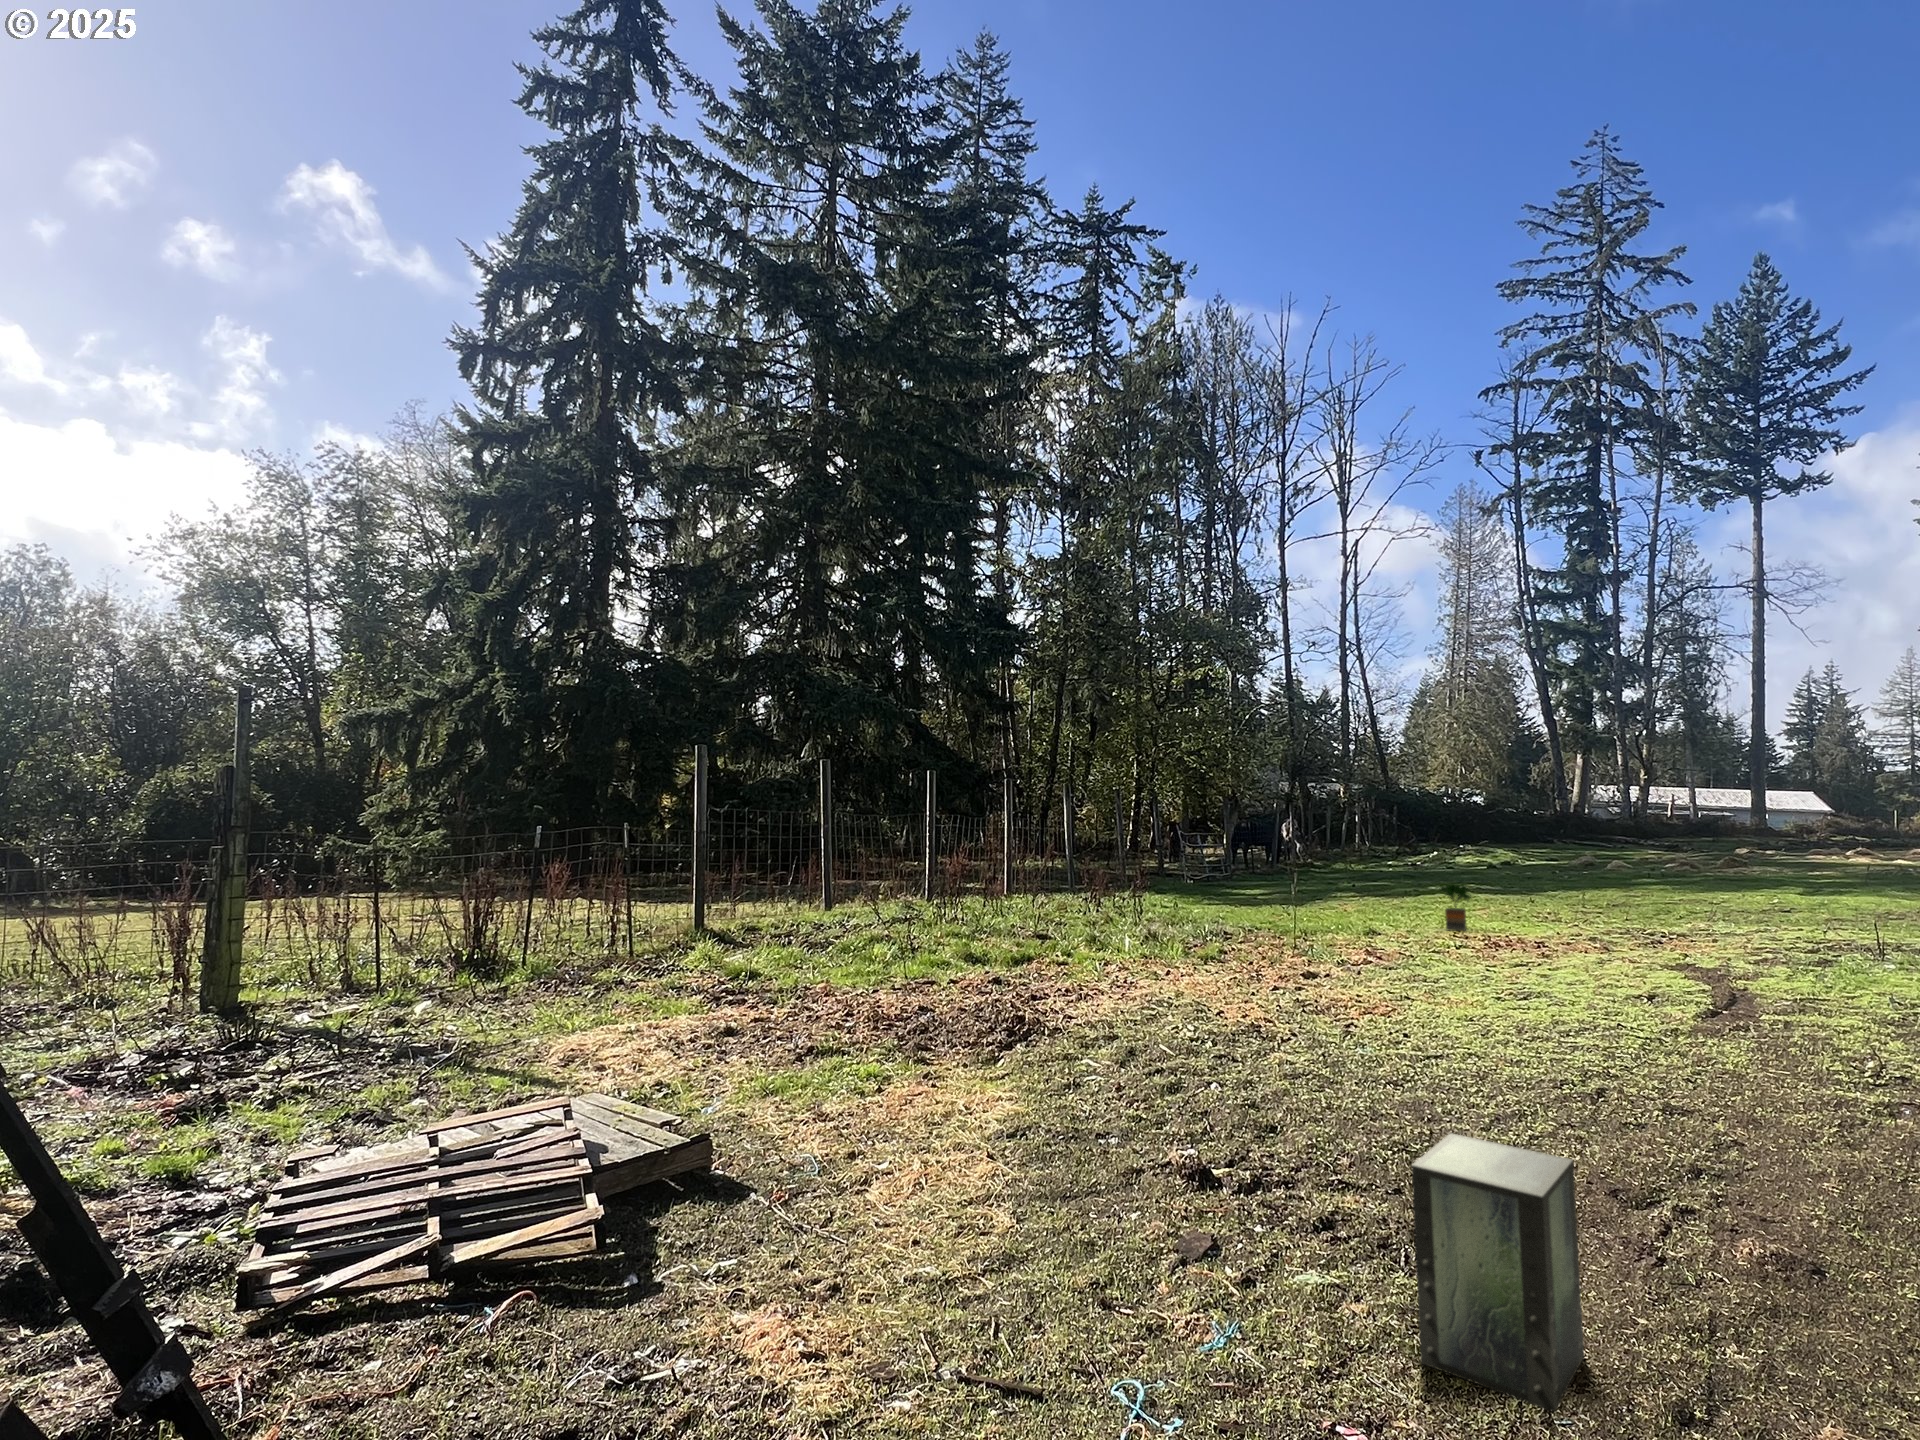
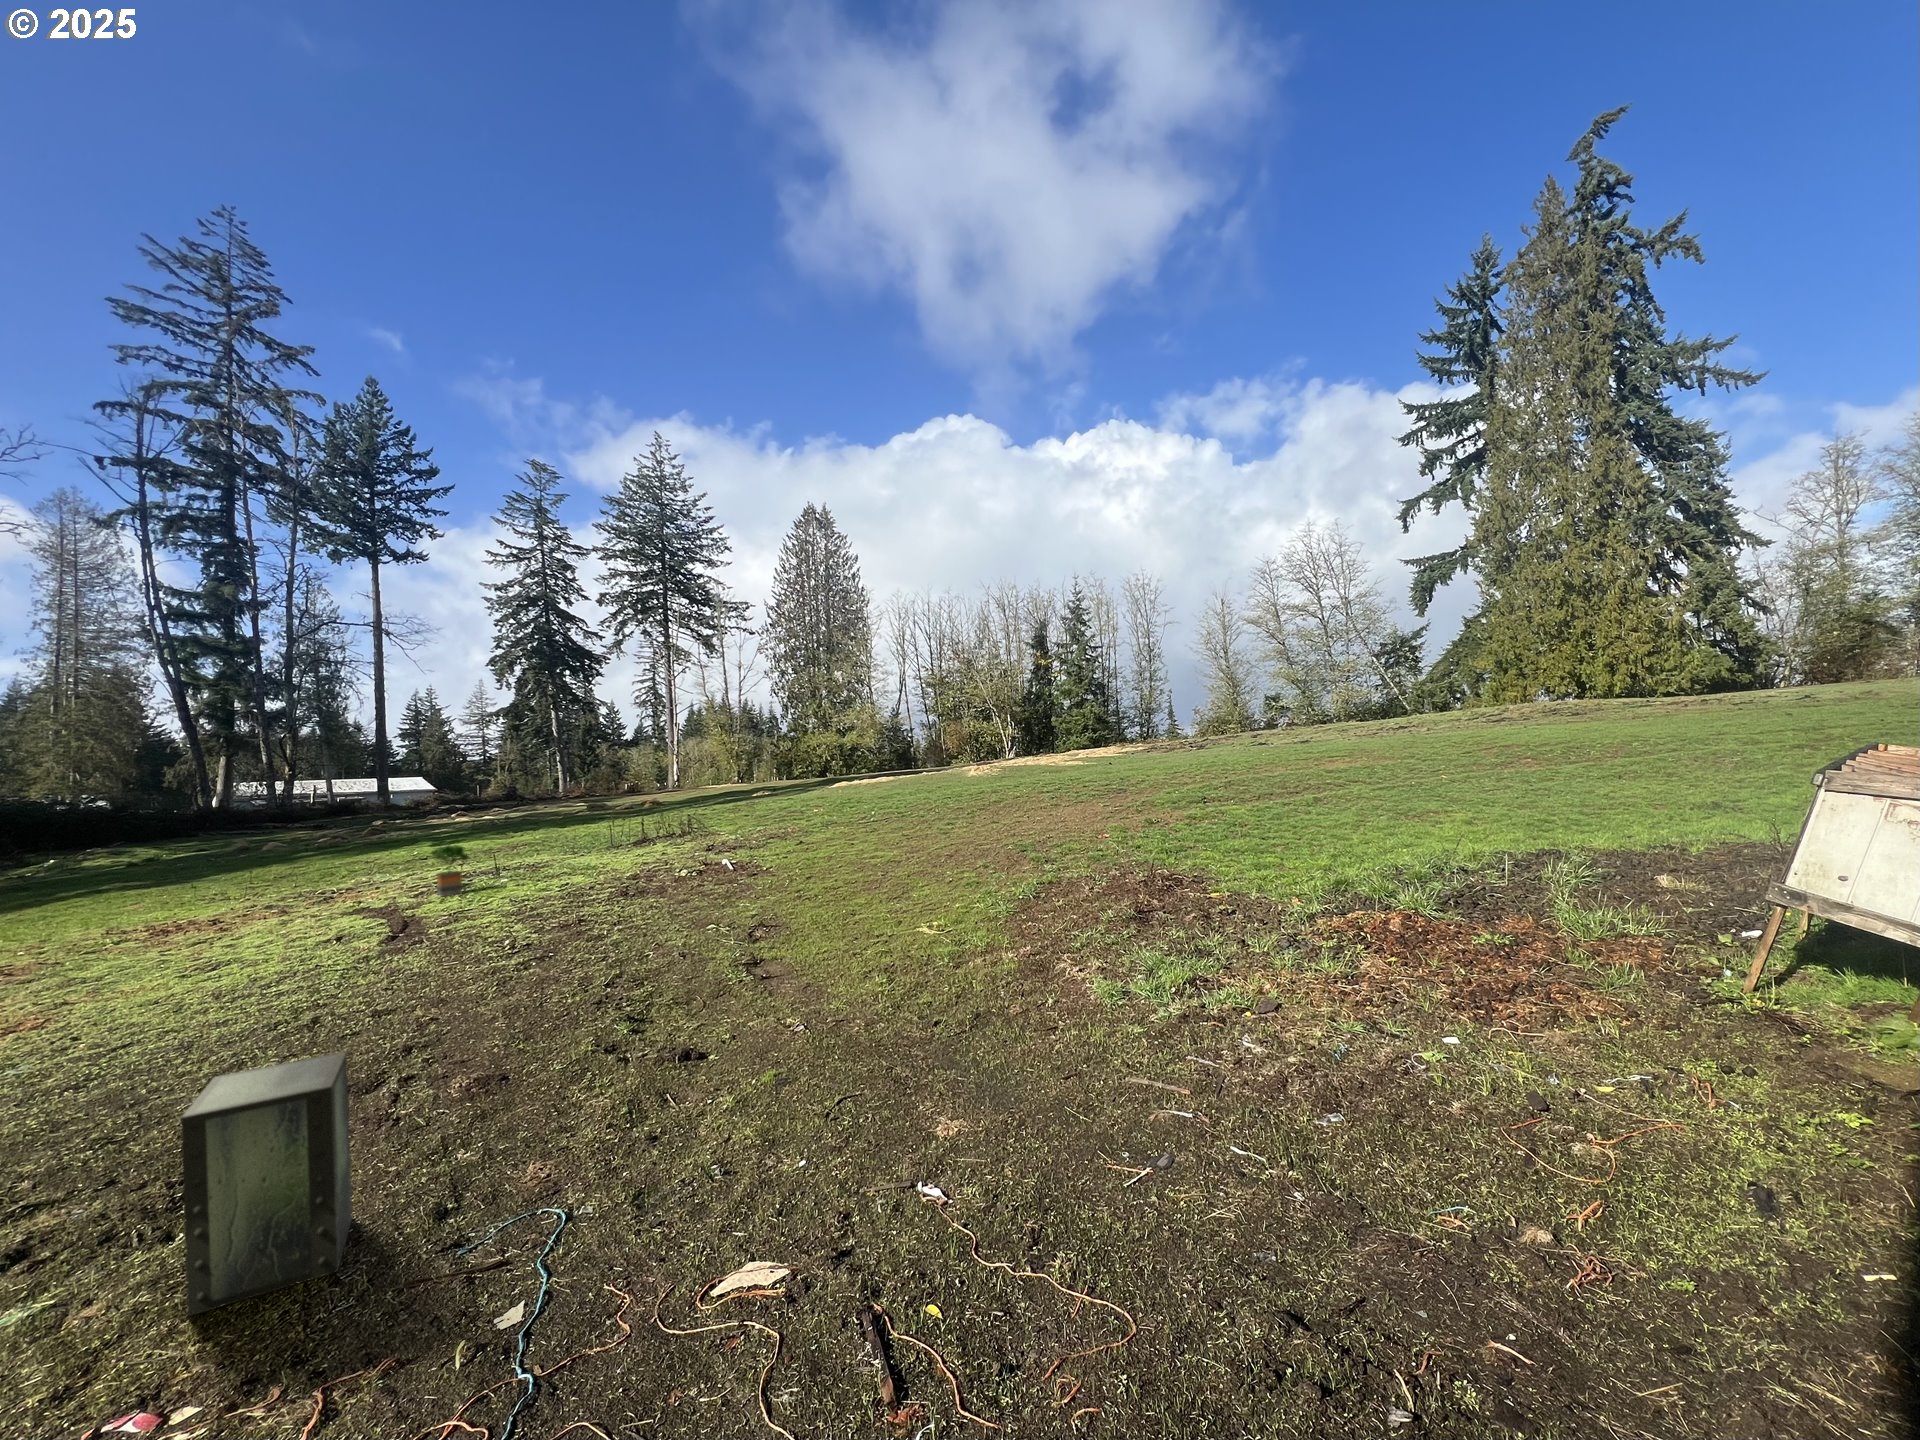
potted tree: present [1439,884,1471,931] -> present [430,845,469,897]

